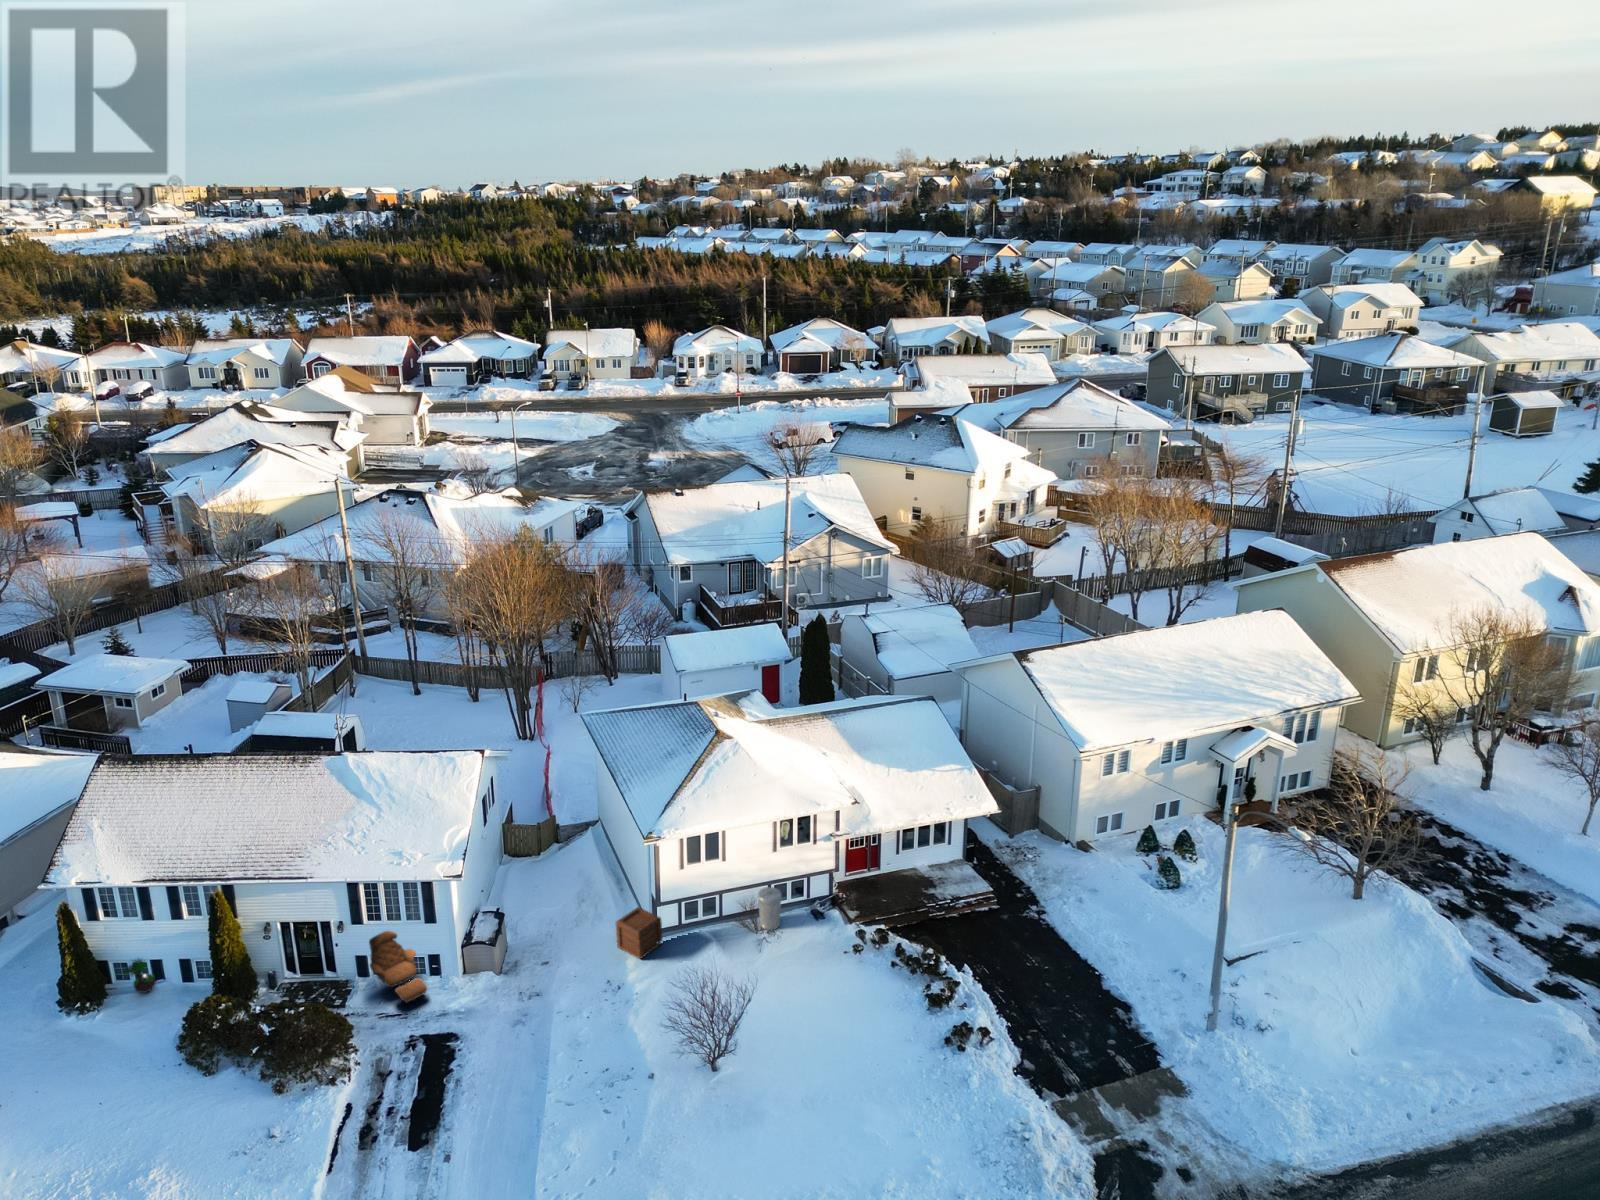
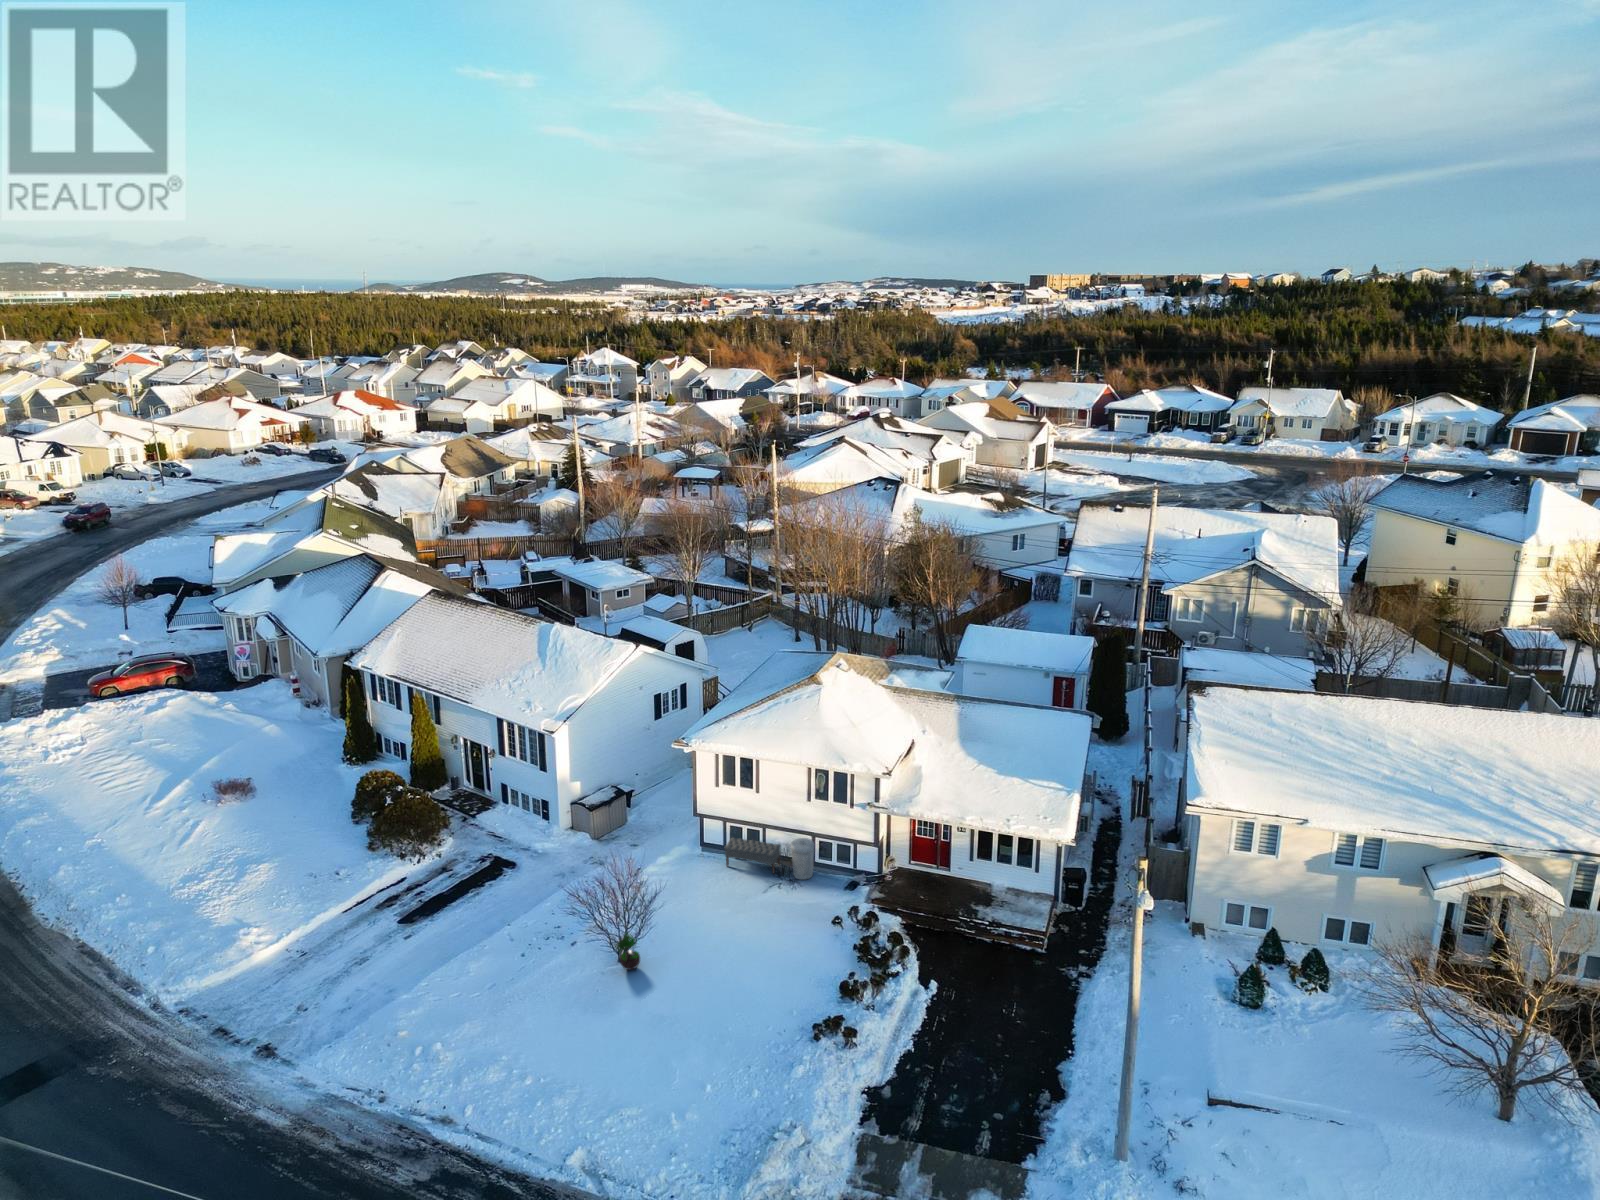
bench: none [687,903,746,946] -> present [725,838,780,874]
wooden crate: present [616,907,662,959] -> none [669,817,705,861]
lounge chair: present [369,931,427,1004] -> none [491,768,528,832]
potted tree: present [124,959,156,993] -> present [615,934,640,970]

